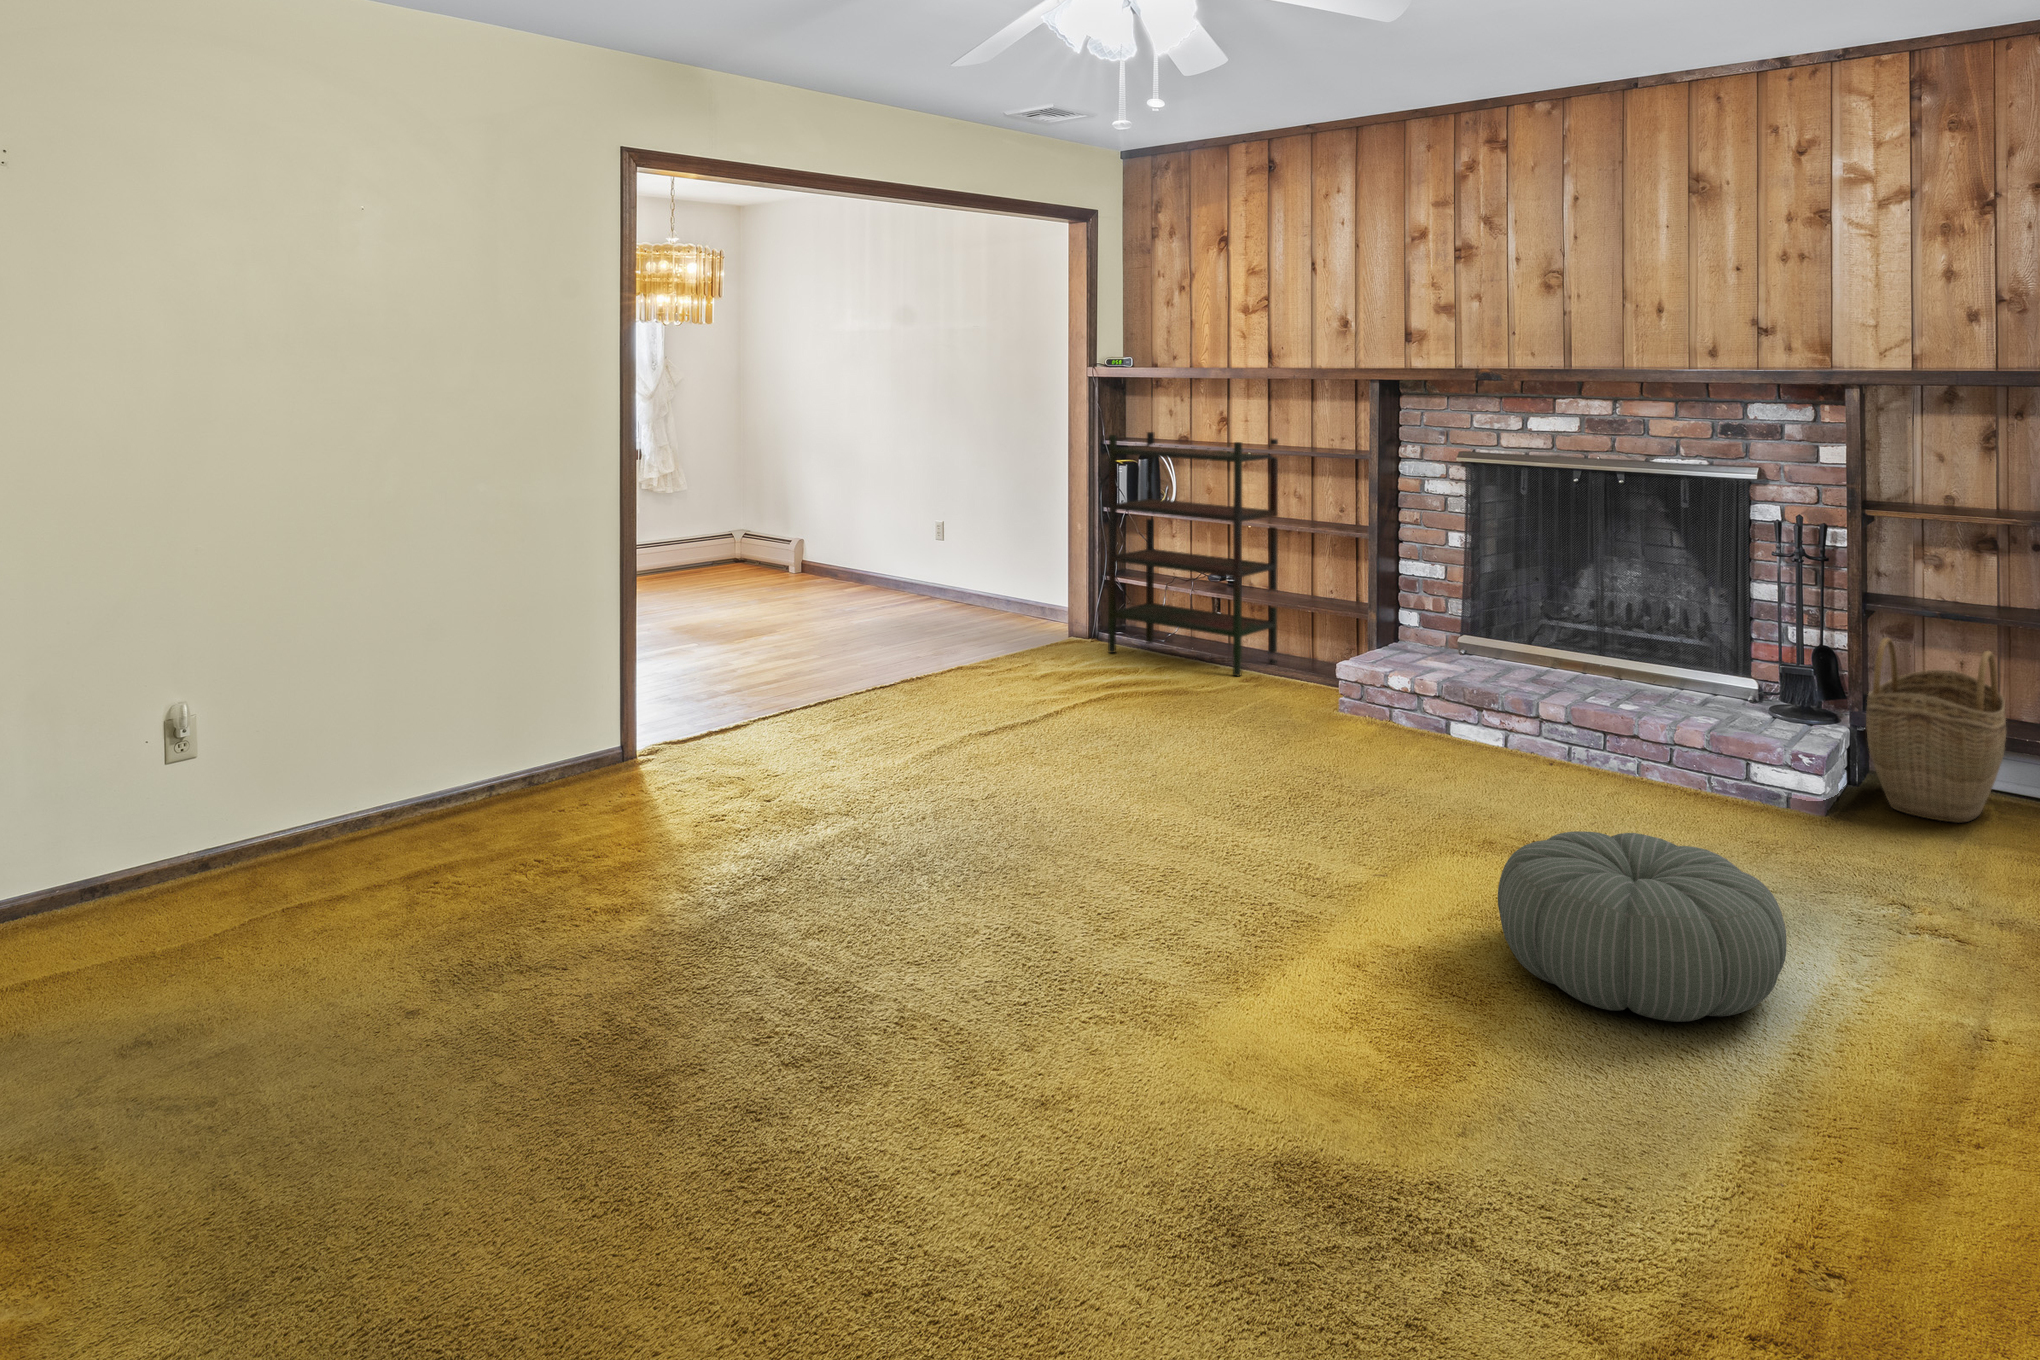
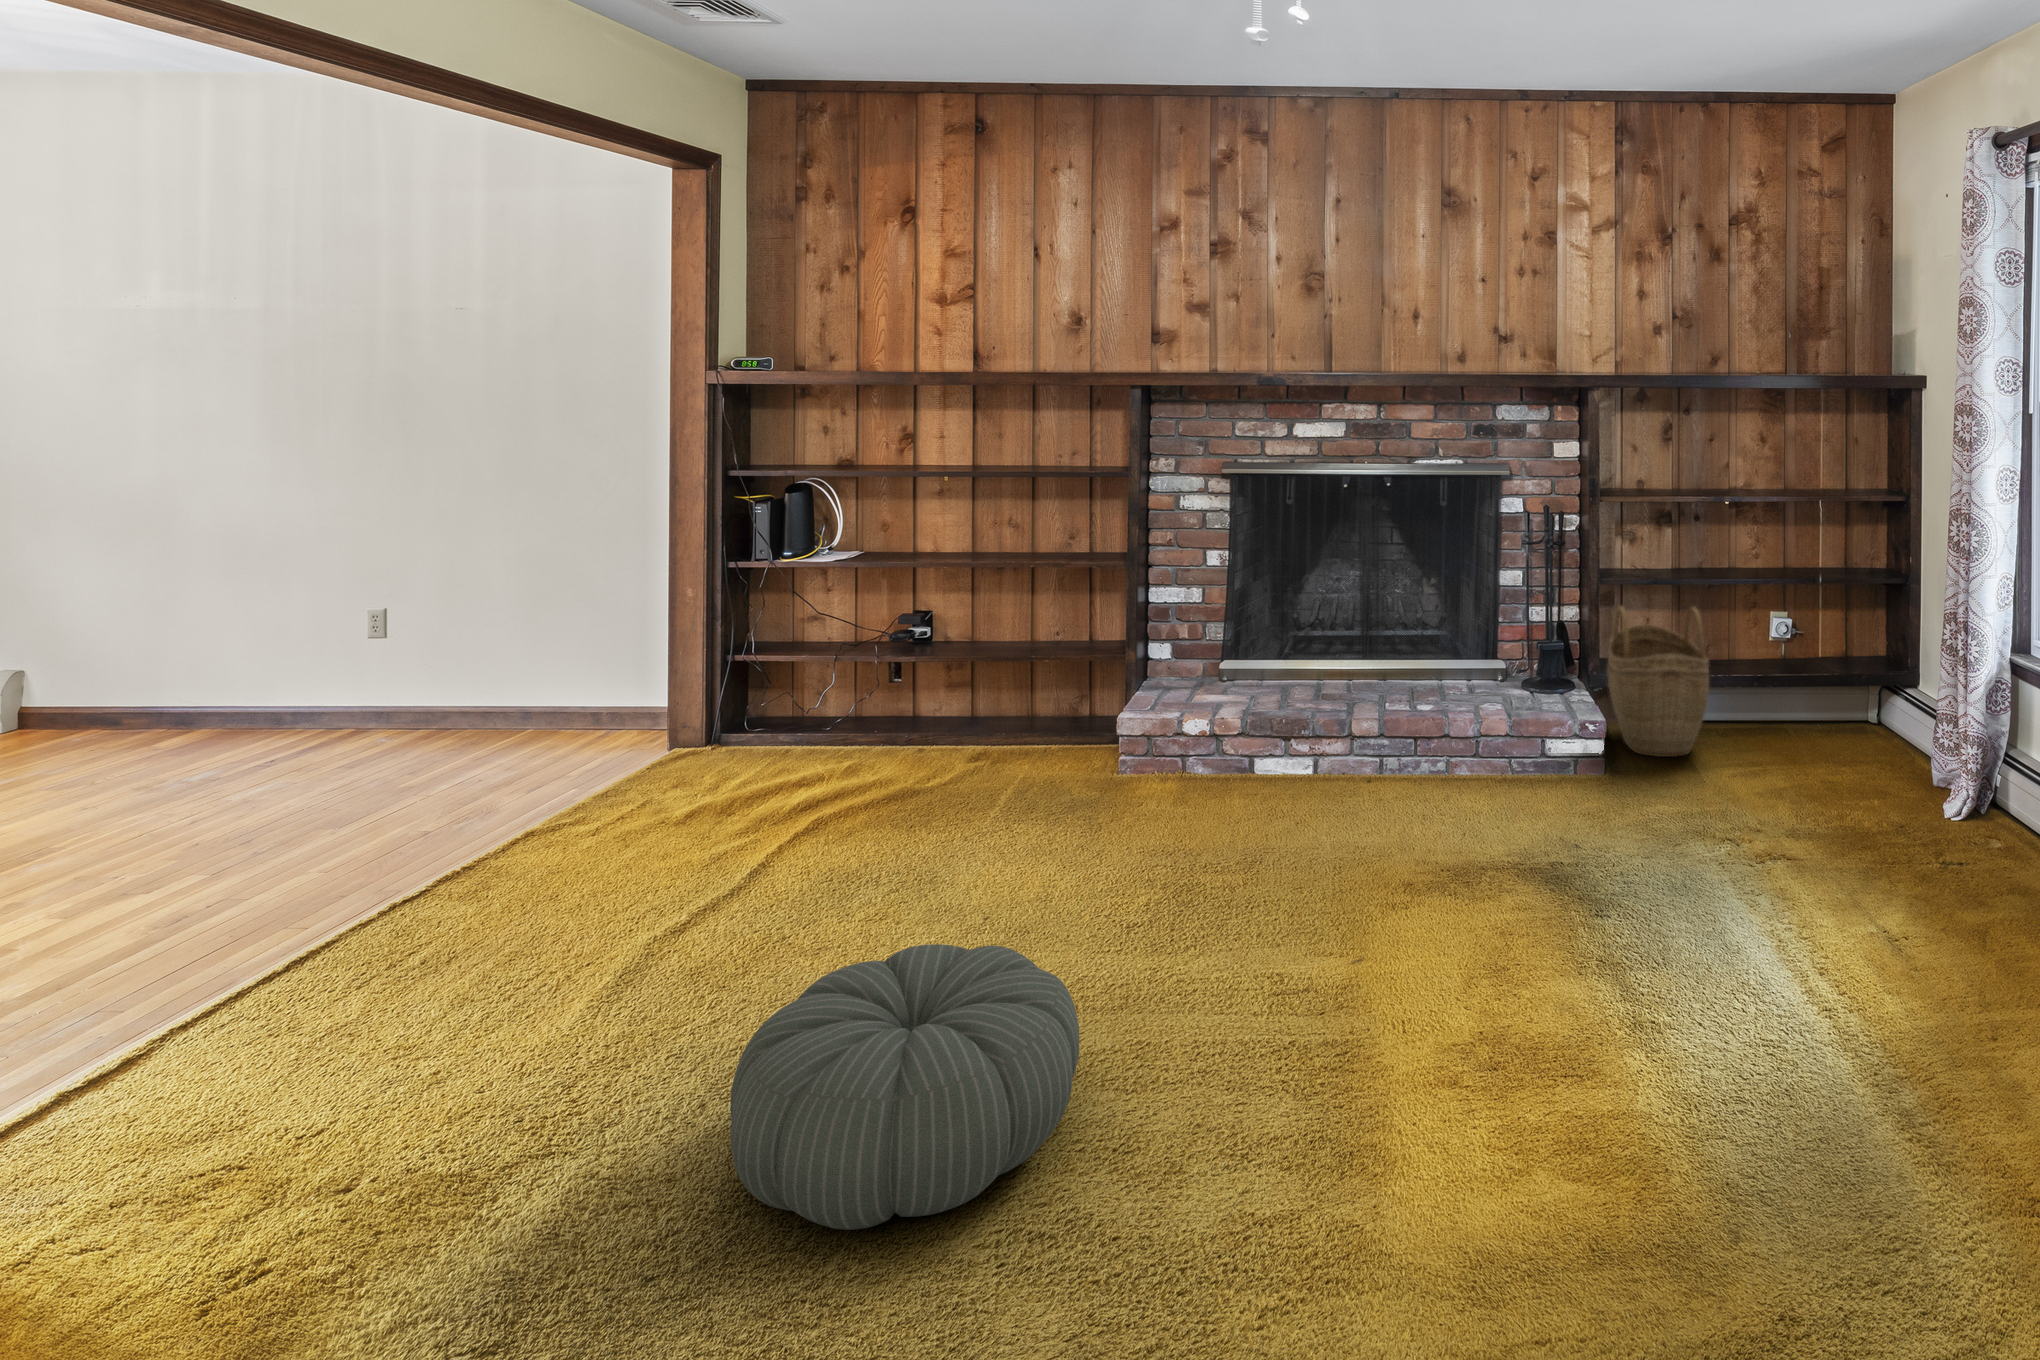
bookshelf: present [1108,432,1278,676] -> none [753,455,985,747]
pouf: present [1498,831,1787,1022] -> present [730,944,1079,1230]

